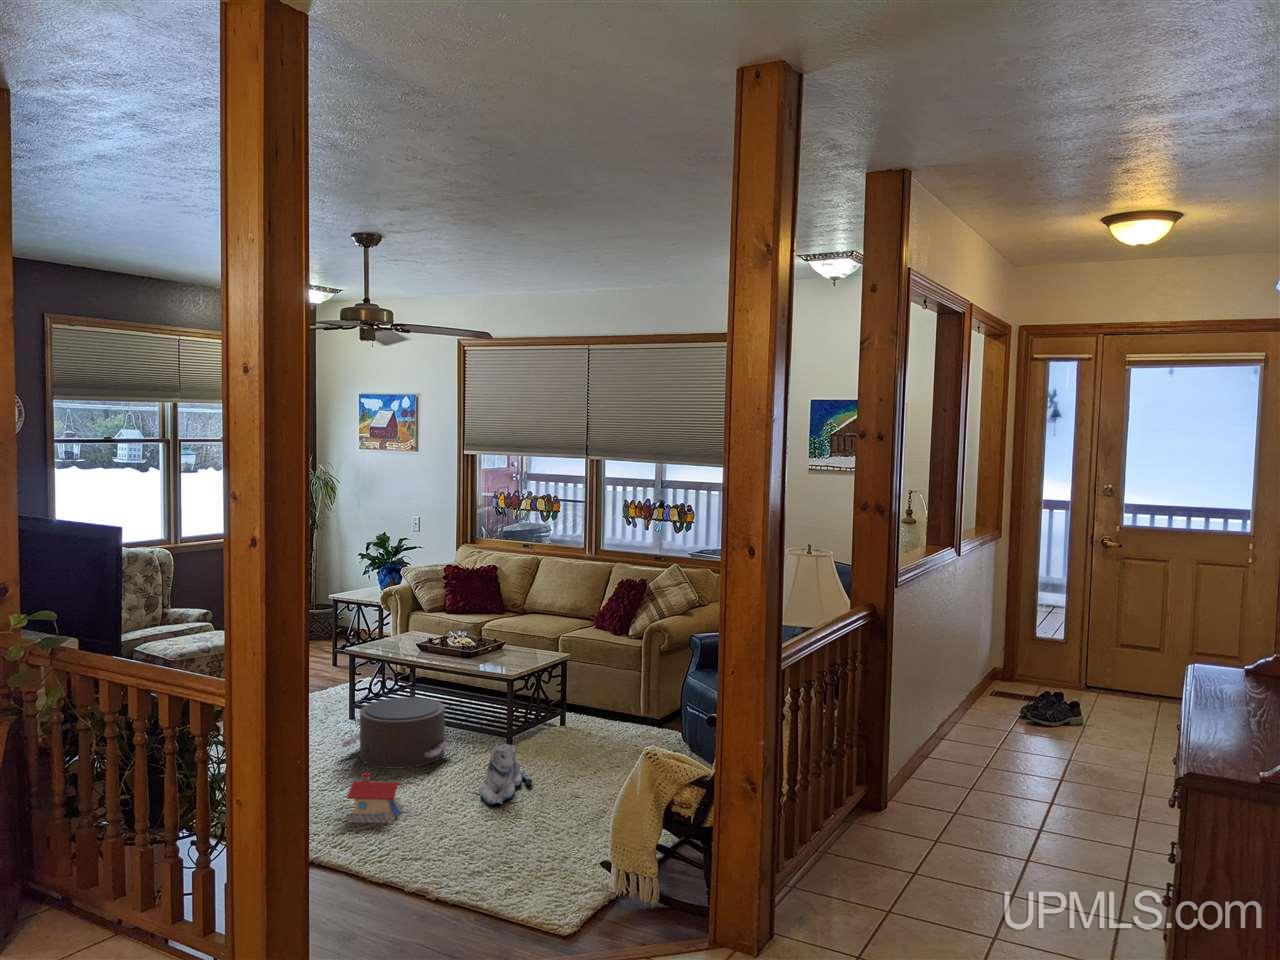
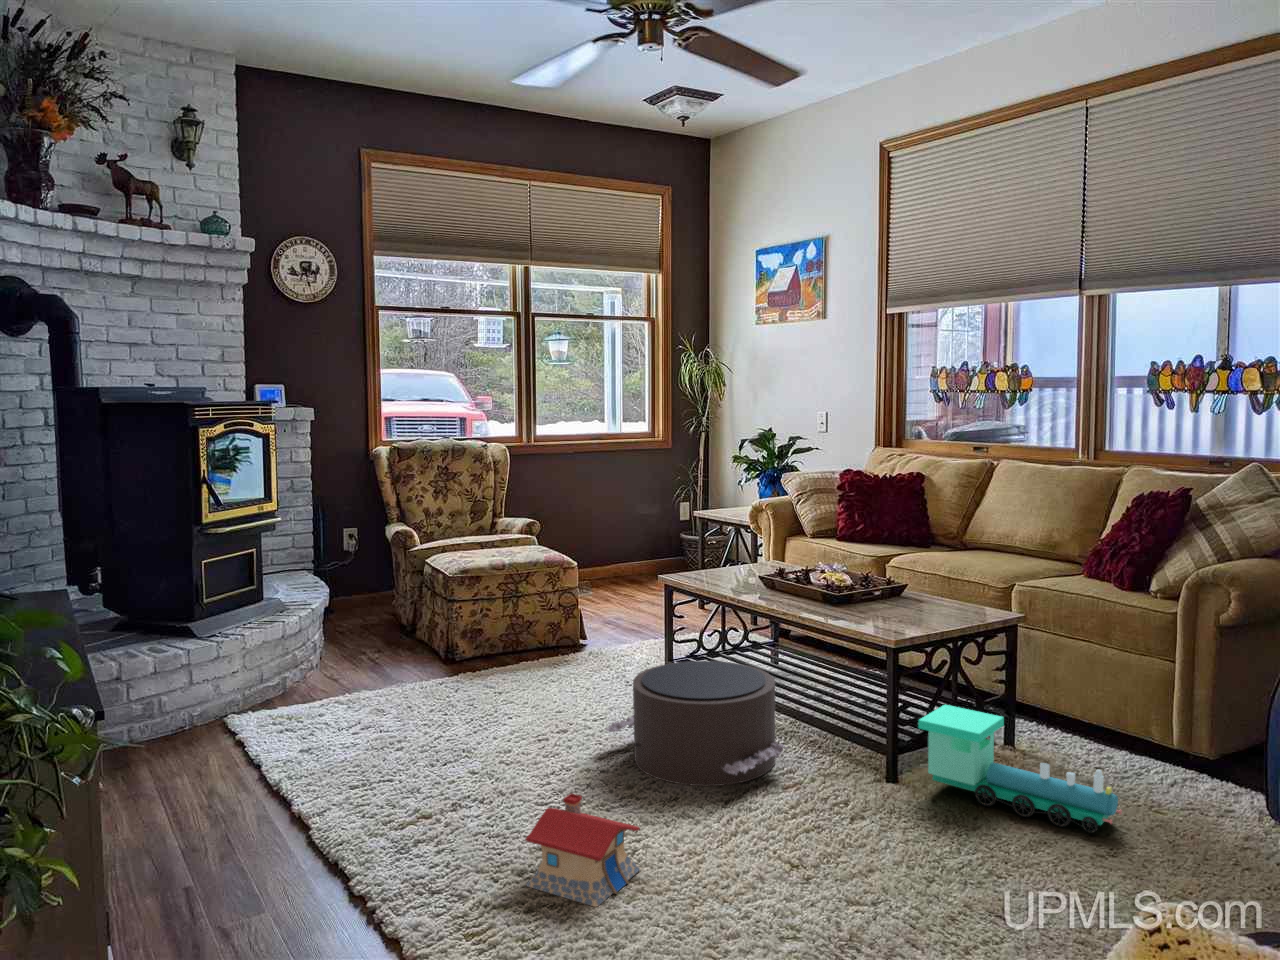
toy train: none [525,706,621,758] -> present [918,705,1122,833]
plush toy: present [481,743,532,805] -> none [794,775,909,908]

